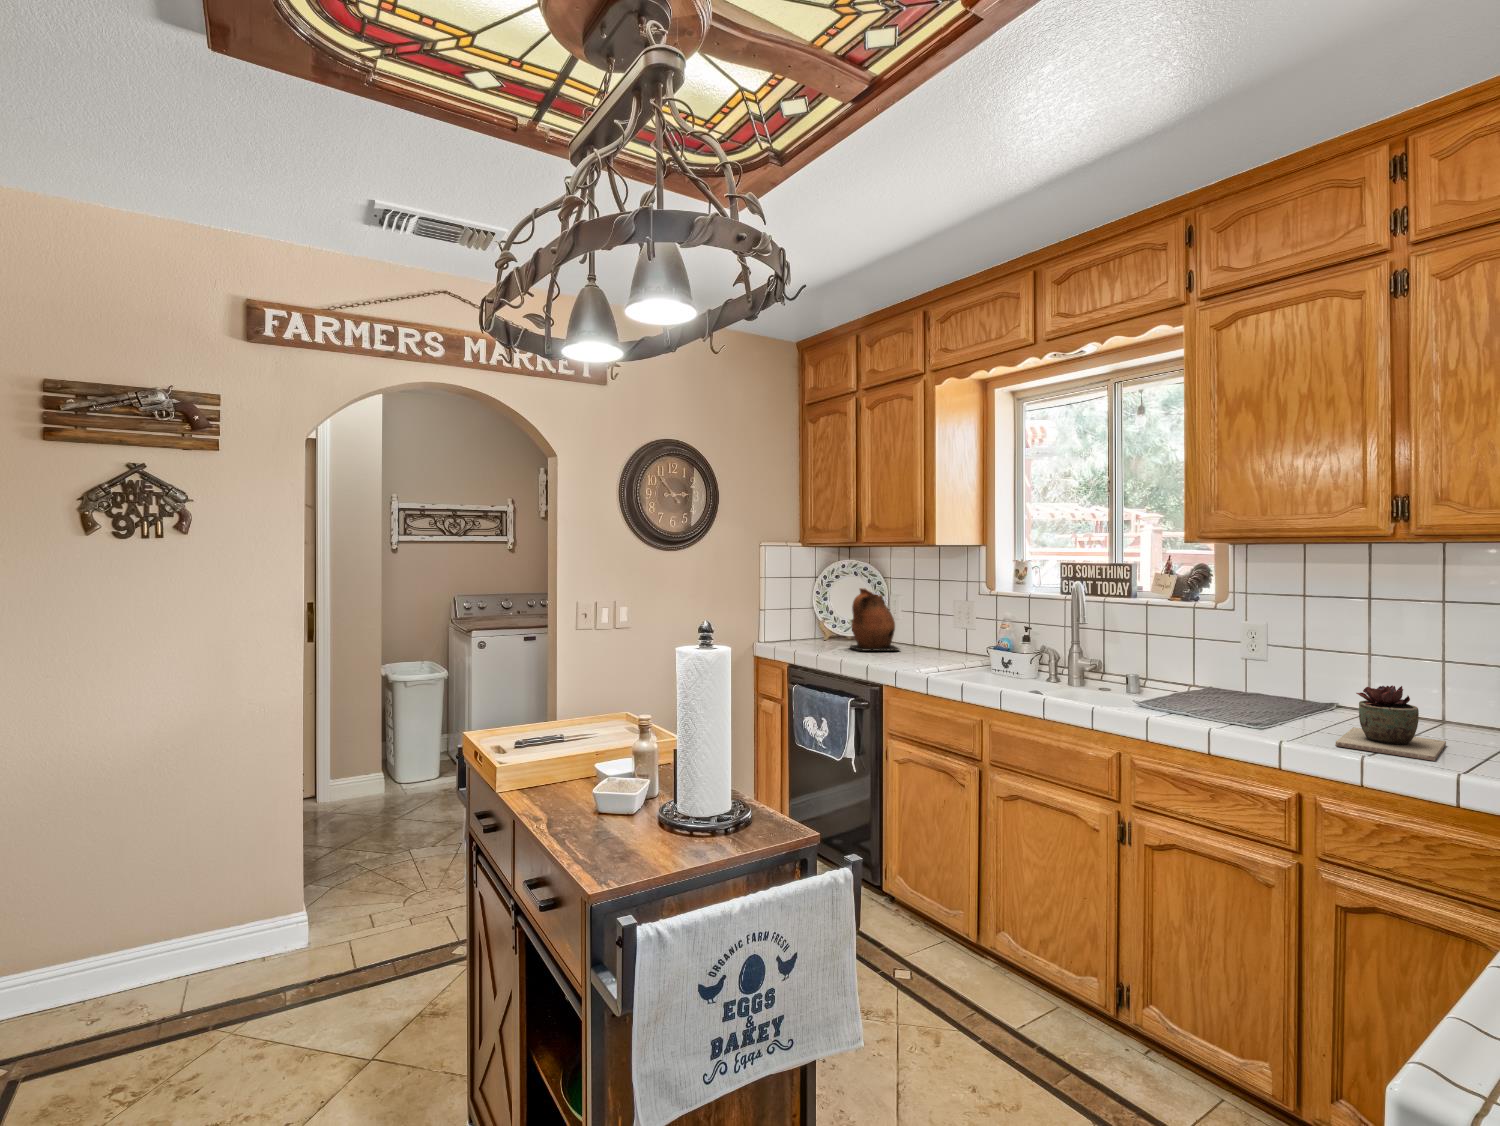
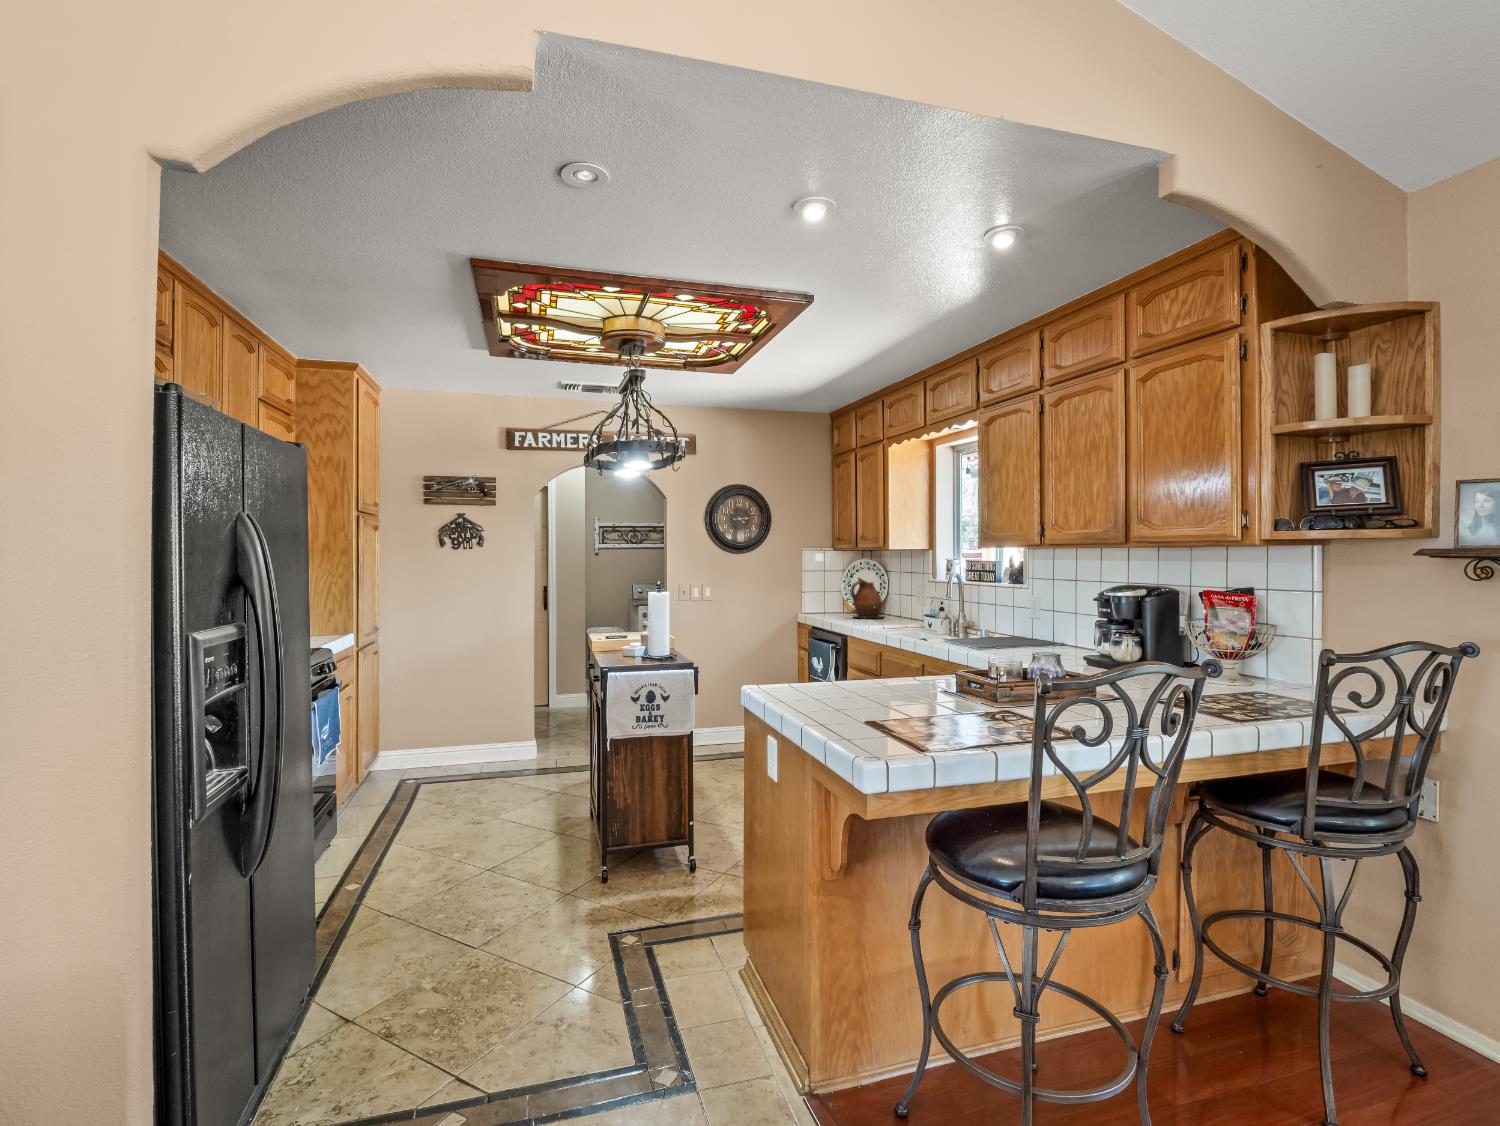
succulent plant: present [1335,685,1446,761] -> none [973,616,1034,650]

